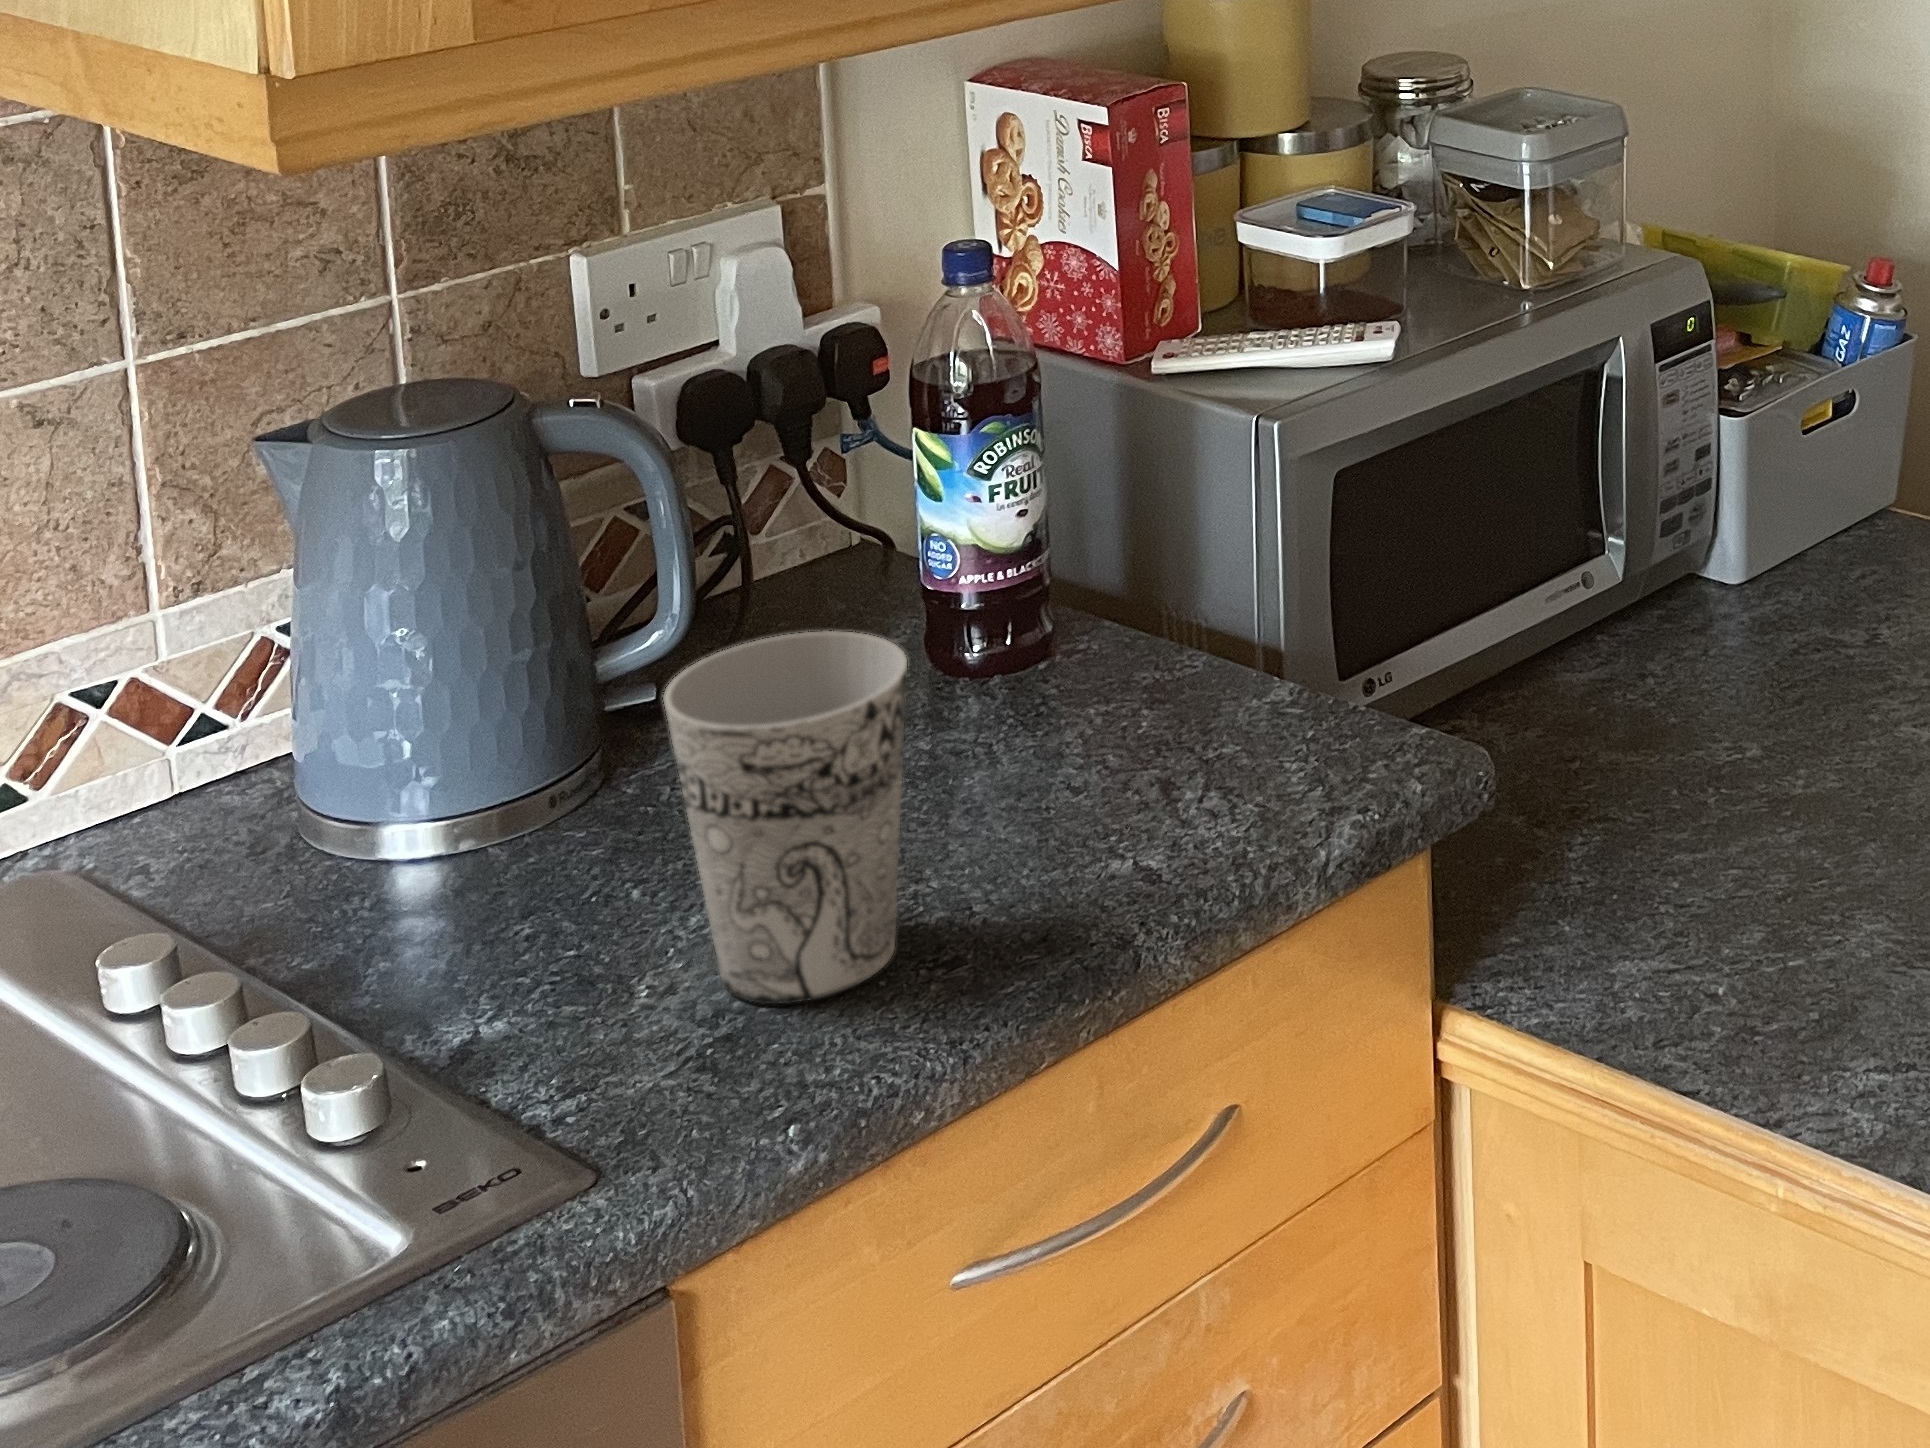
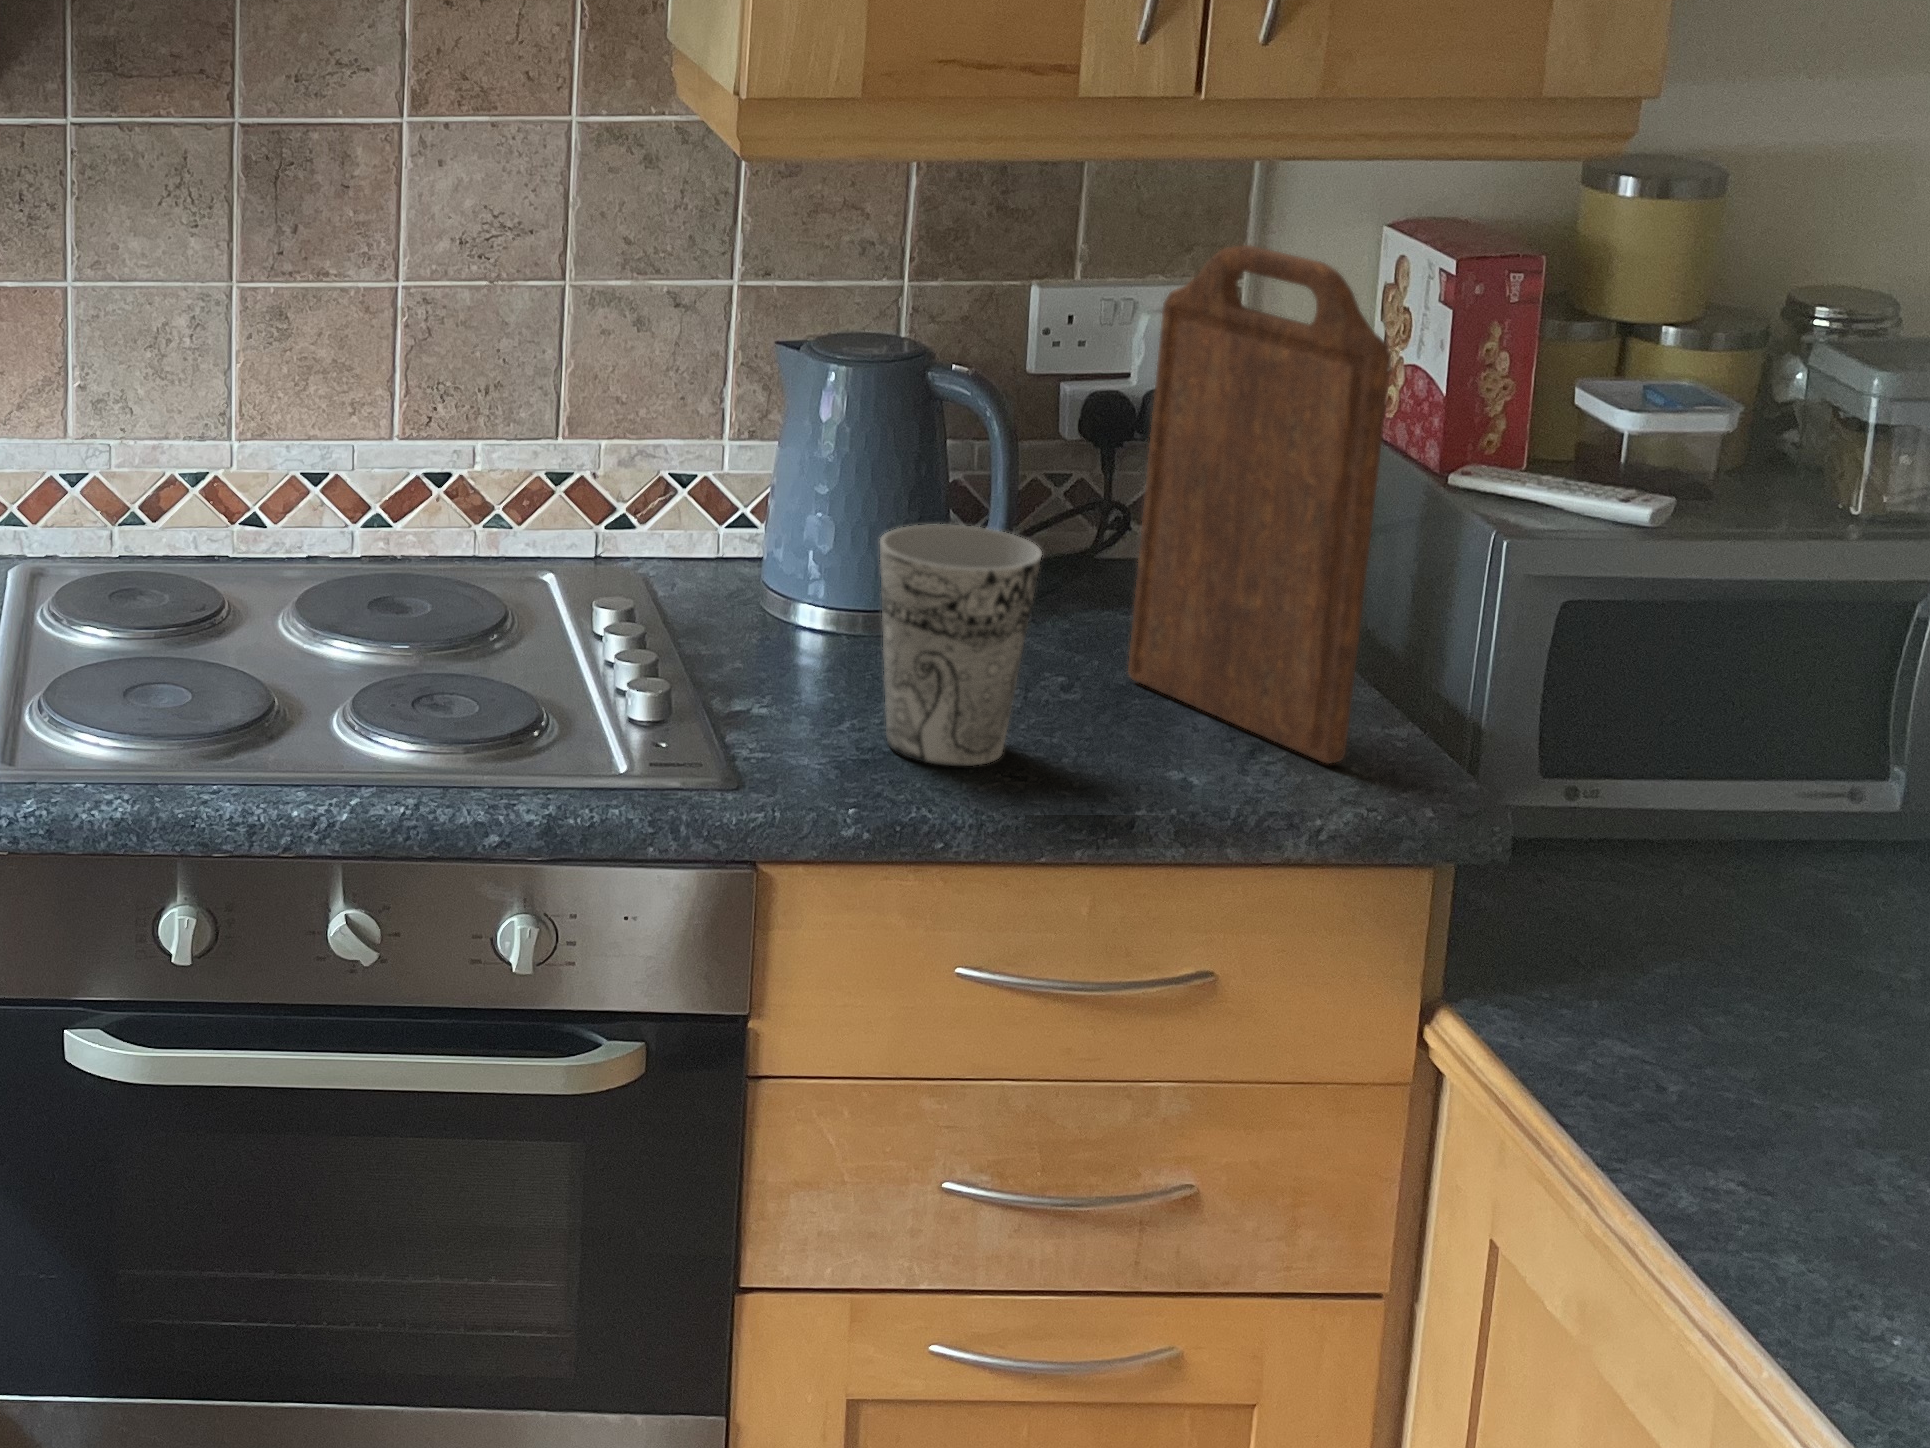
cutting board: none [884,160,1260,770] -> present [1128,245,1392,763]

